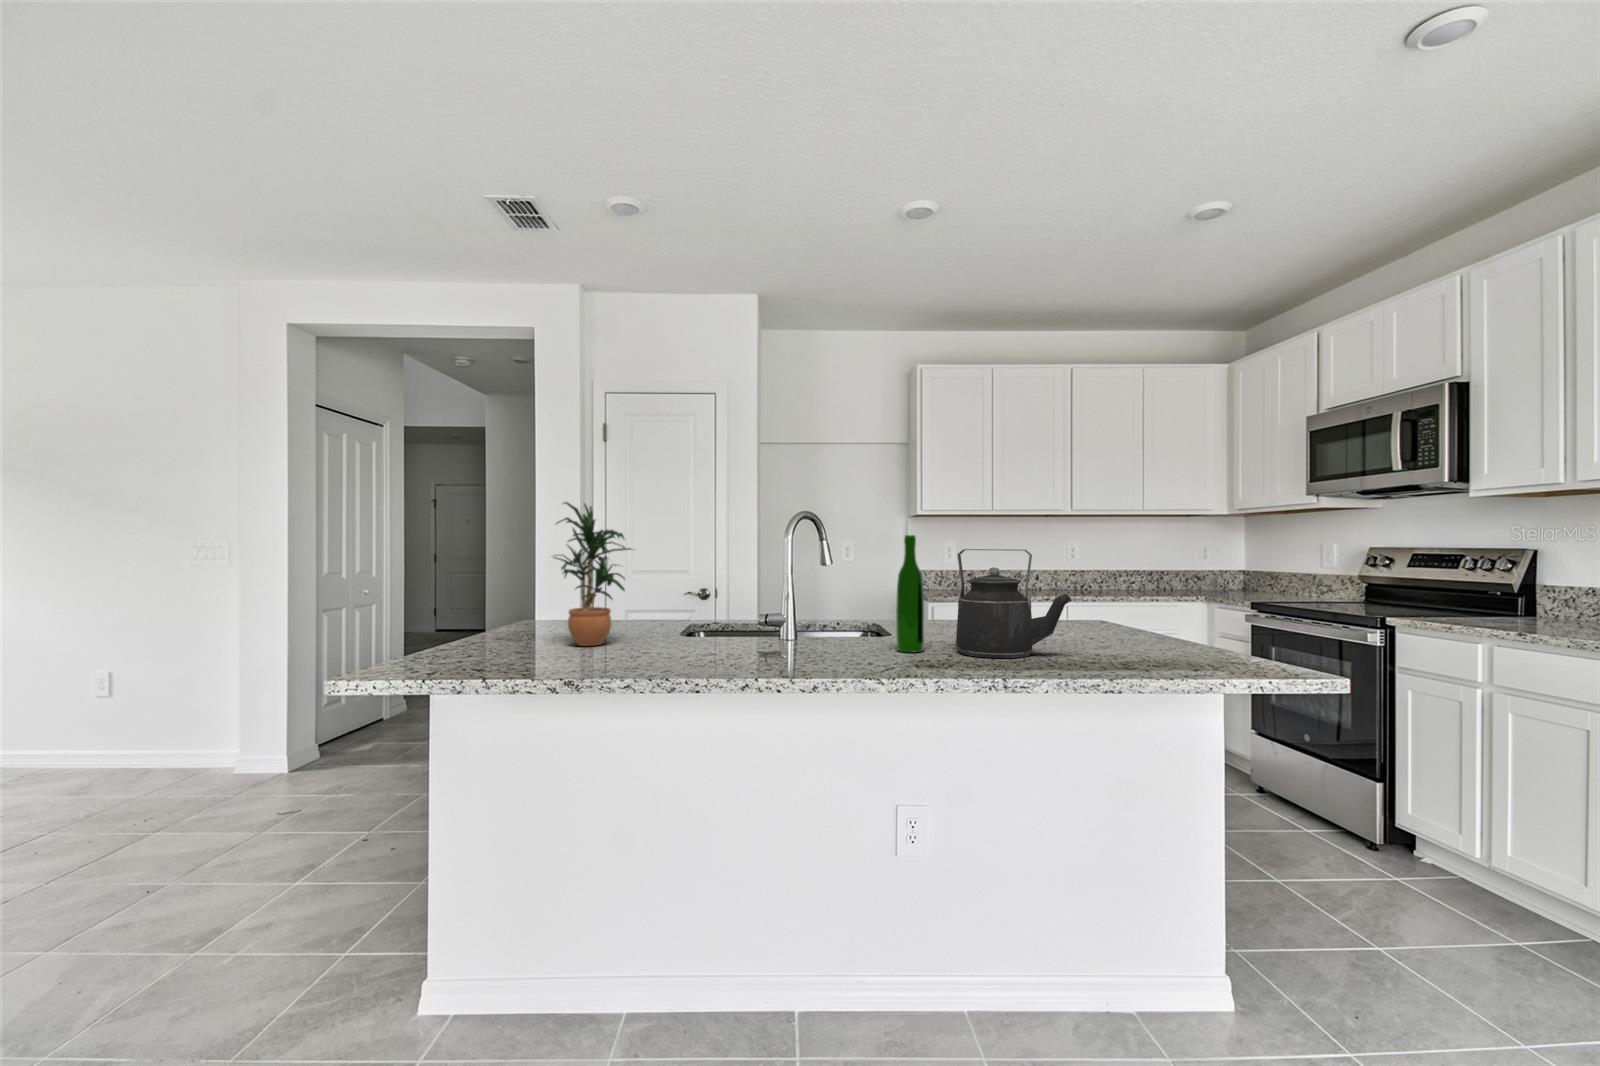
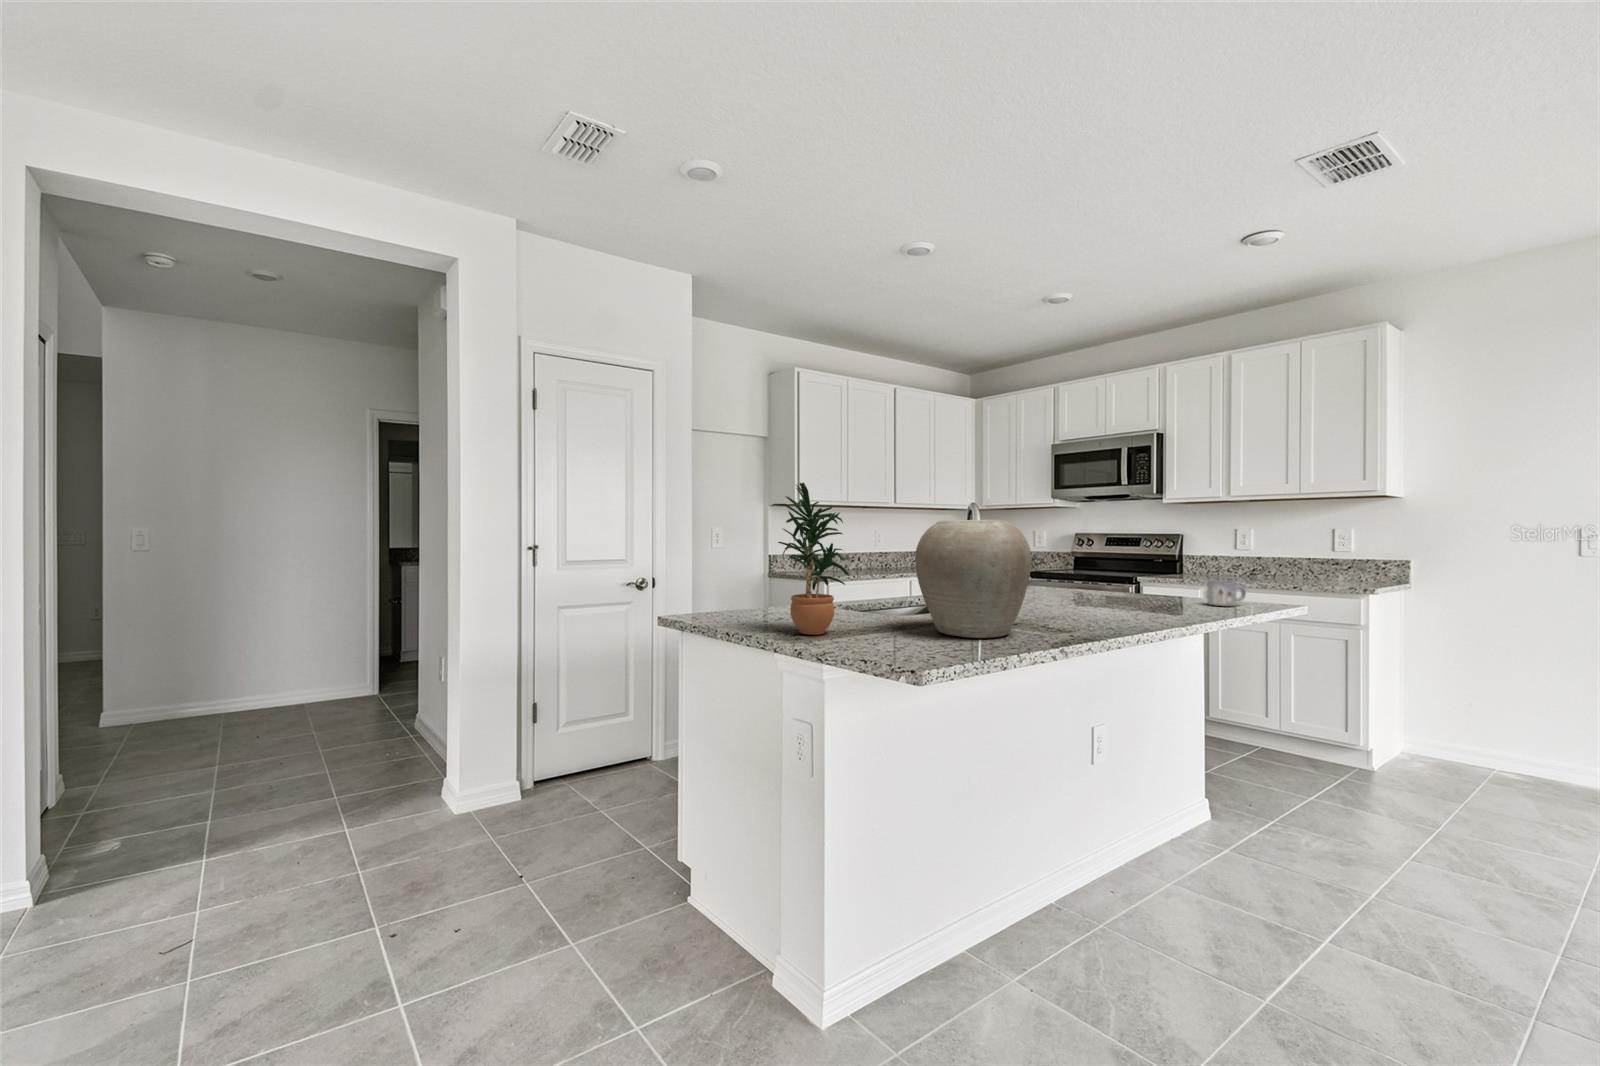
wine bottle: present [896,535,924,652] -> none [1055,521,1078,615]
vase: none [644,537,763,662] -> present [915,520,1031,638]
kettle: present [956,549,1072,658] -> none [1086,532,1170,614]
mug: none [1169,621,1227,662] -> present [1207,580,1246,606]

